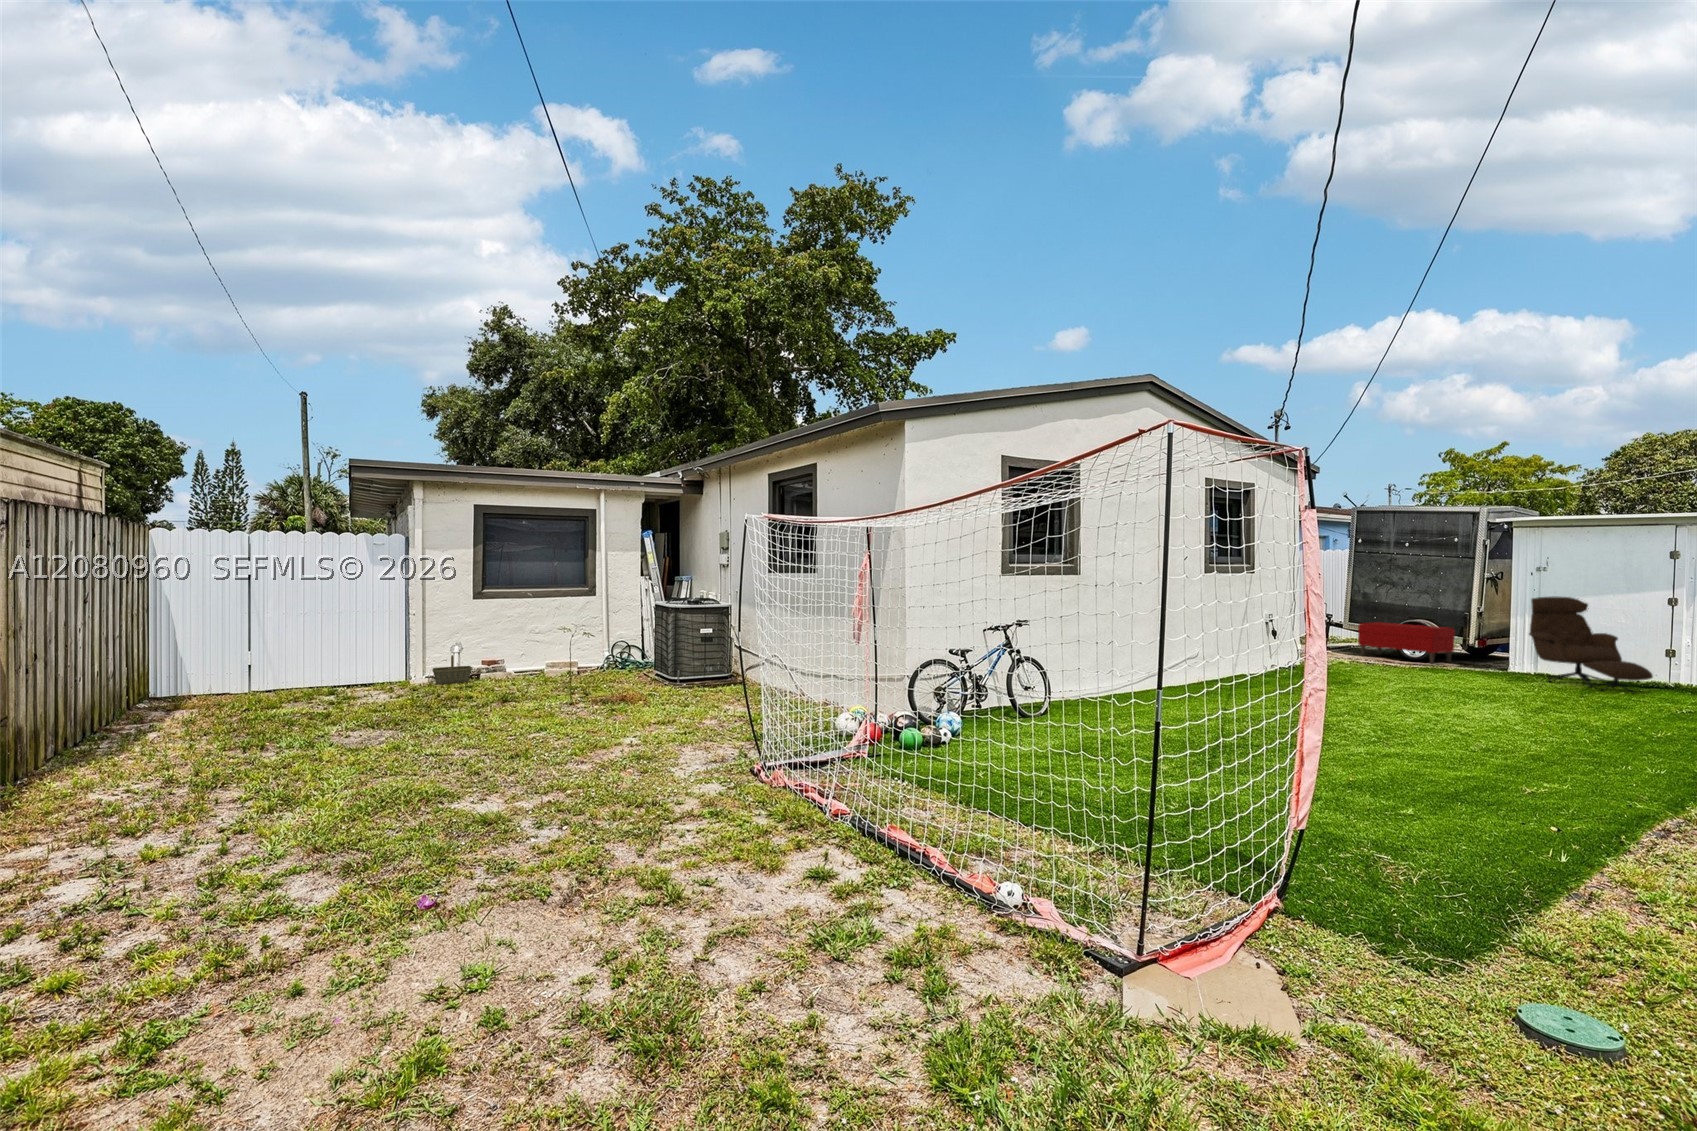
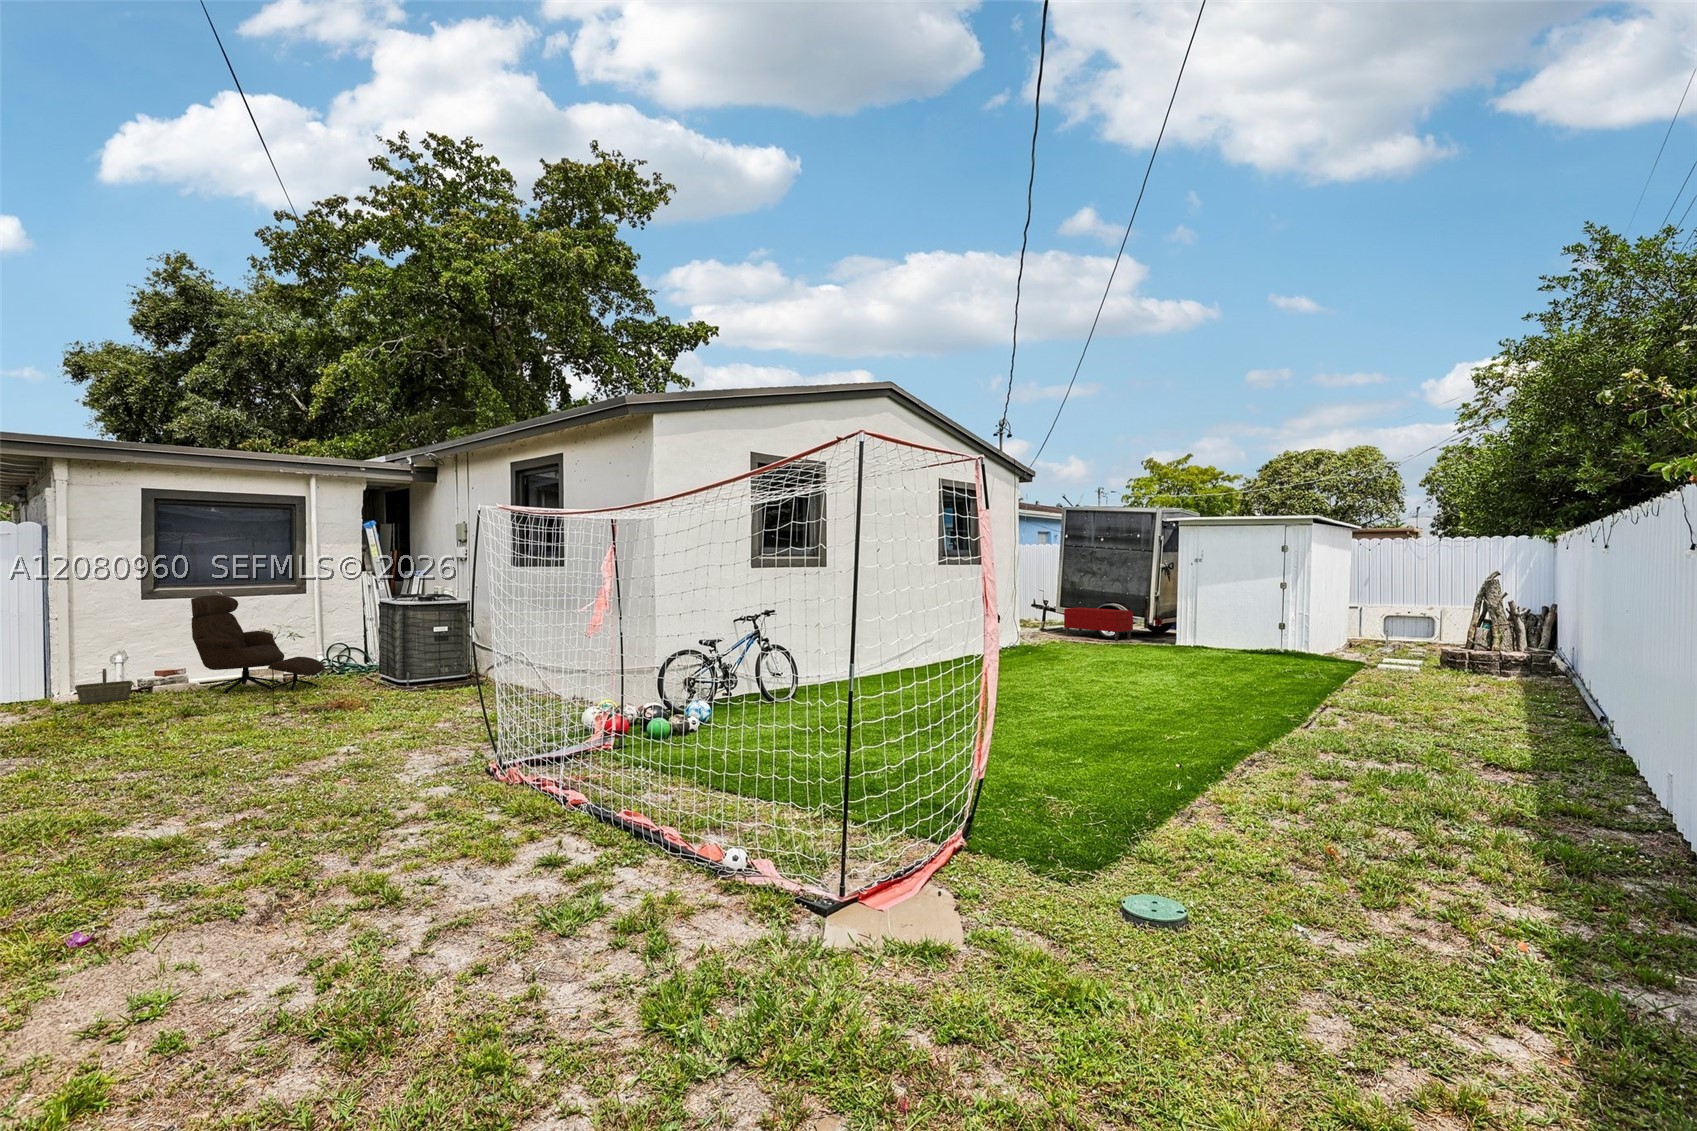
lounge chair: present [1529,596,1653,693] -> present [191,595,324,693]

